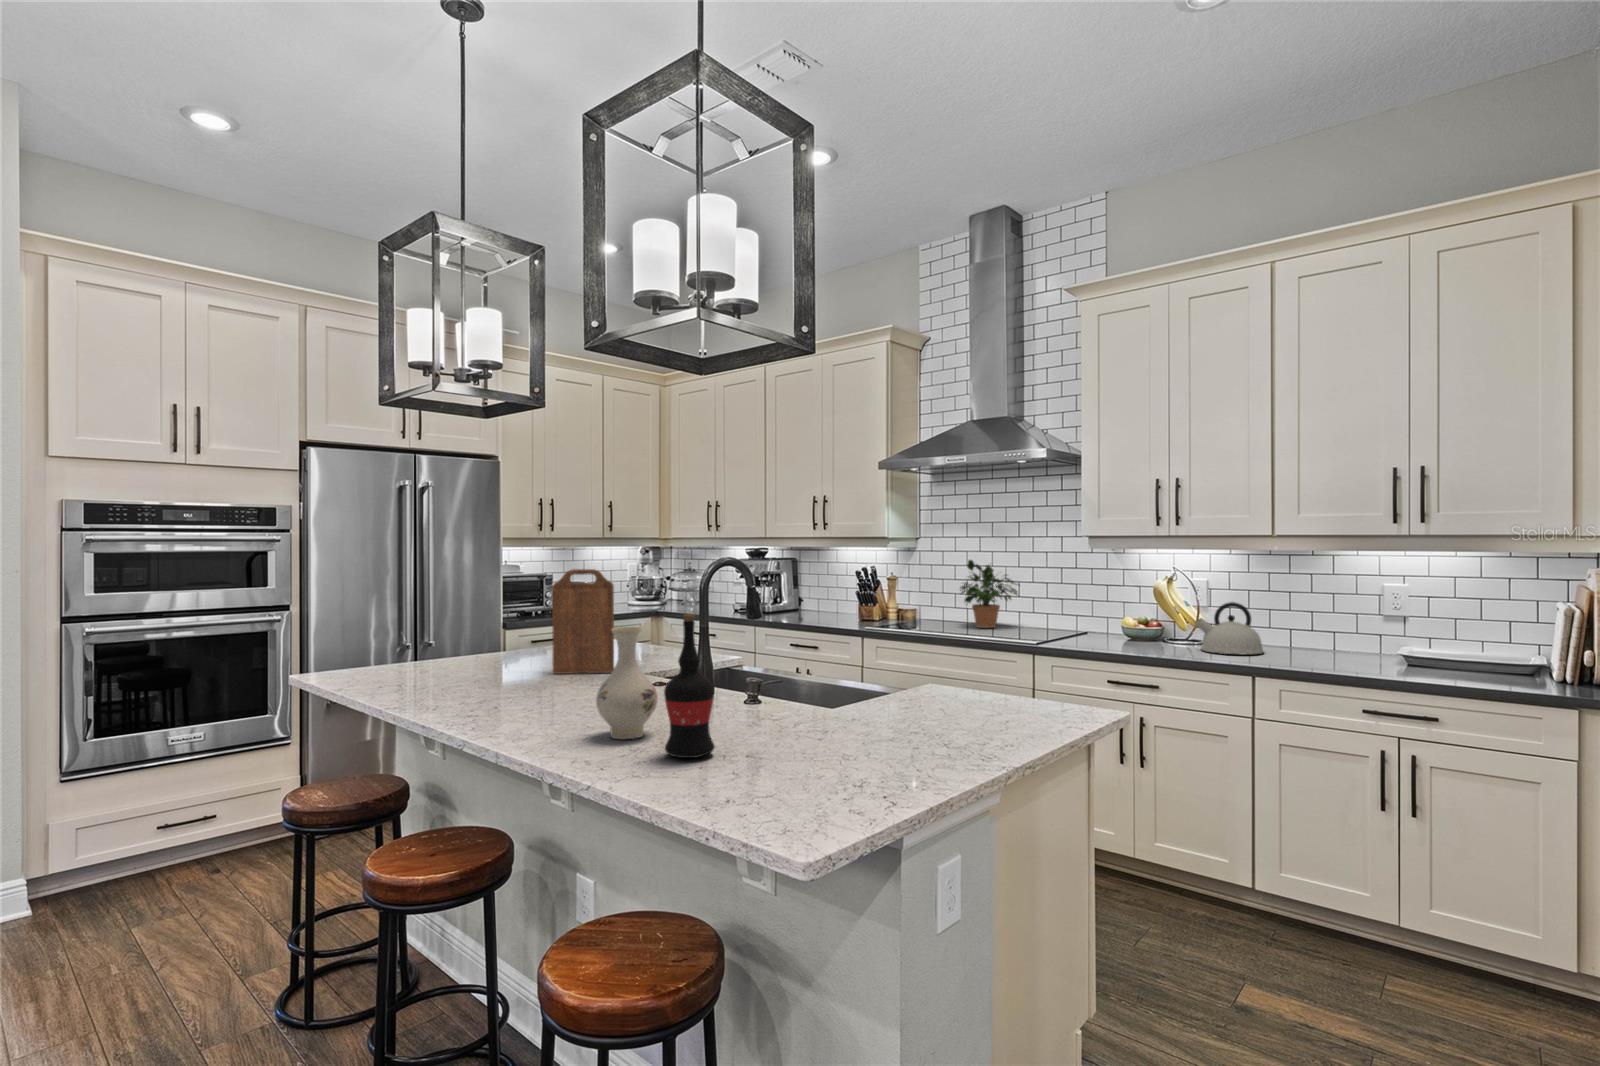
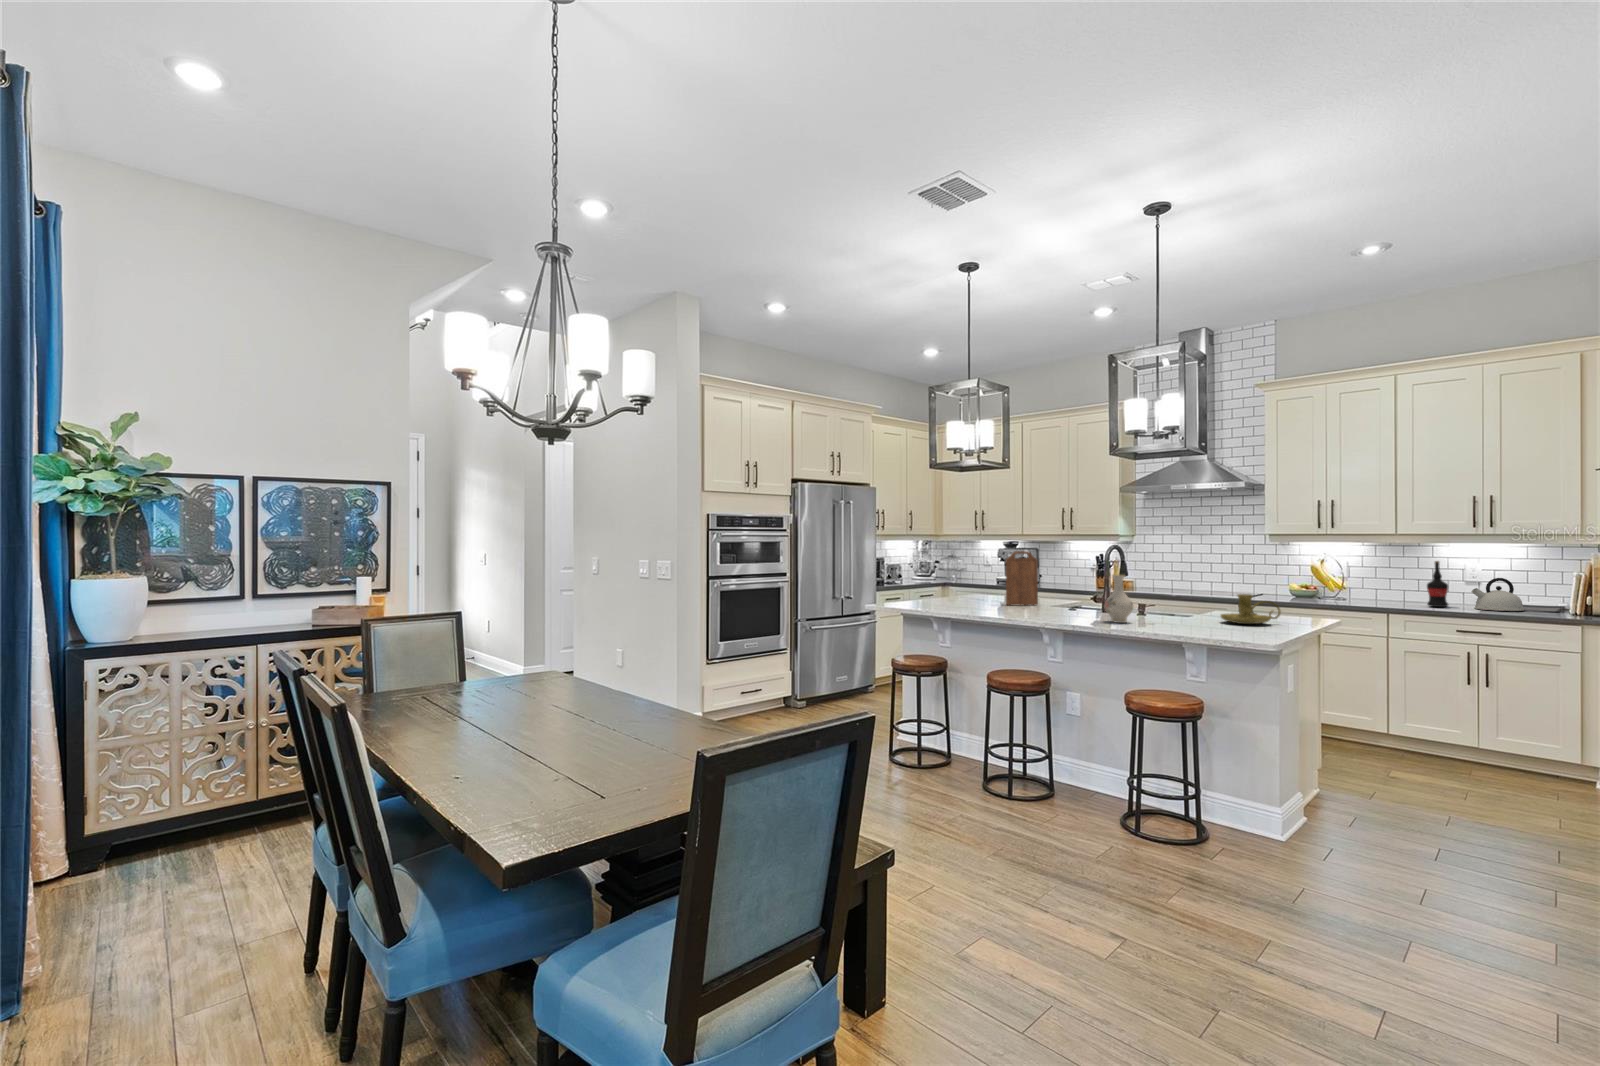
potted plant: present [960,560,1018,628] -> none [1174,549,1218,592]
kettle: present [1195,602,1264,654] -> present [1471,578,1524,611]
wine bottle: present [664,614,715,758] -> present [1427,561,1448,607]
candle holder: none [849,669,972,741] -> present [1221,594,1281,624]

